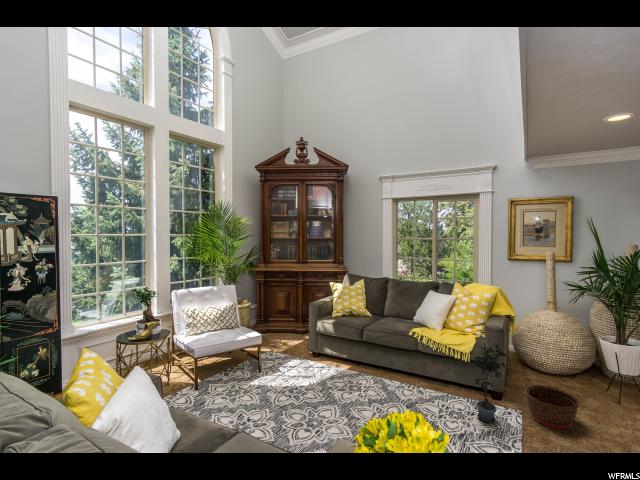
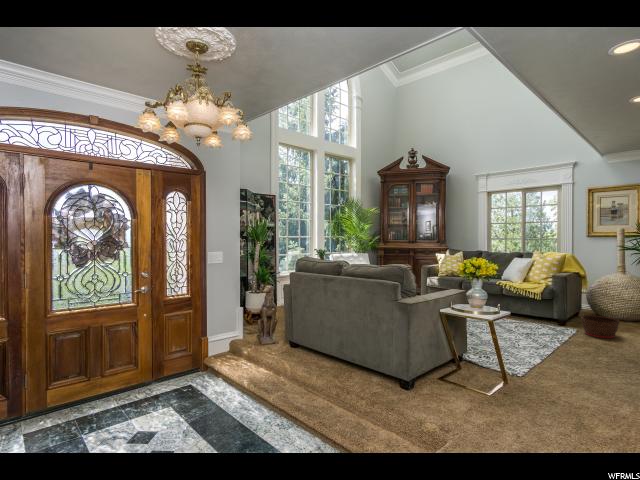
potted plant: present [472,345,506,422] -> none [537,282,563,333]

